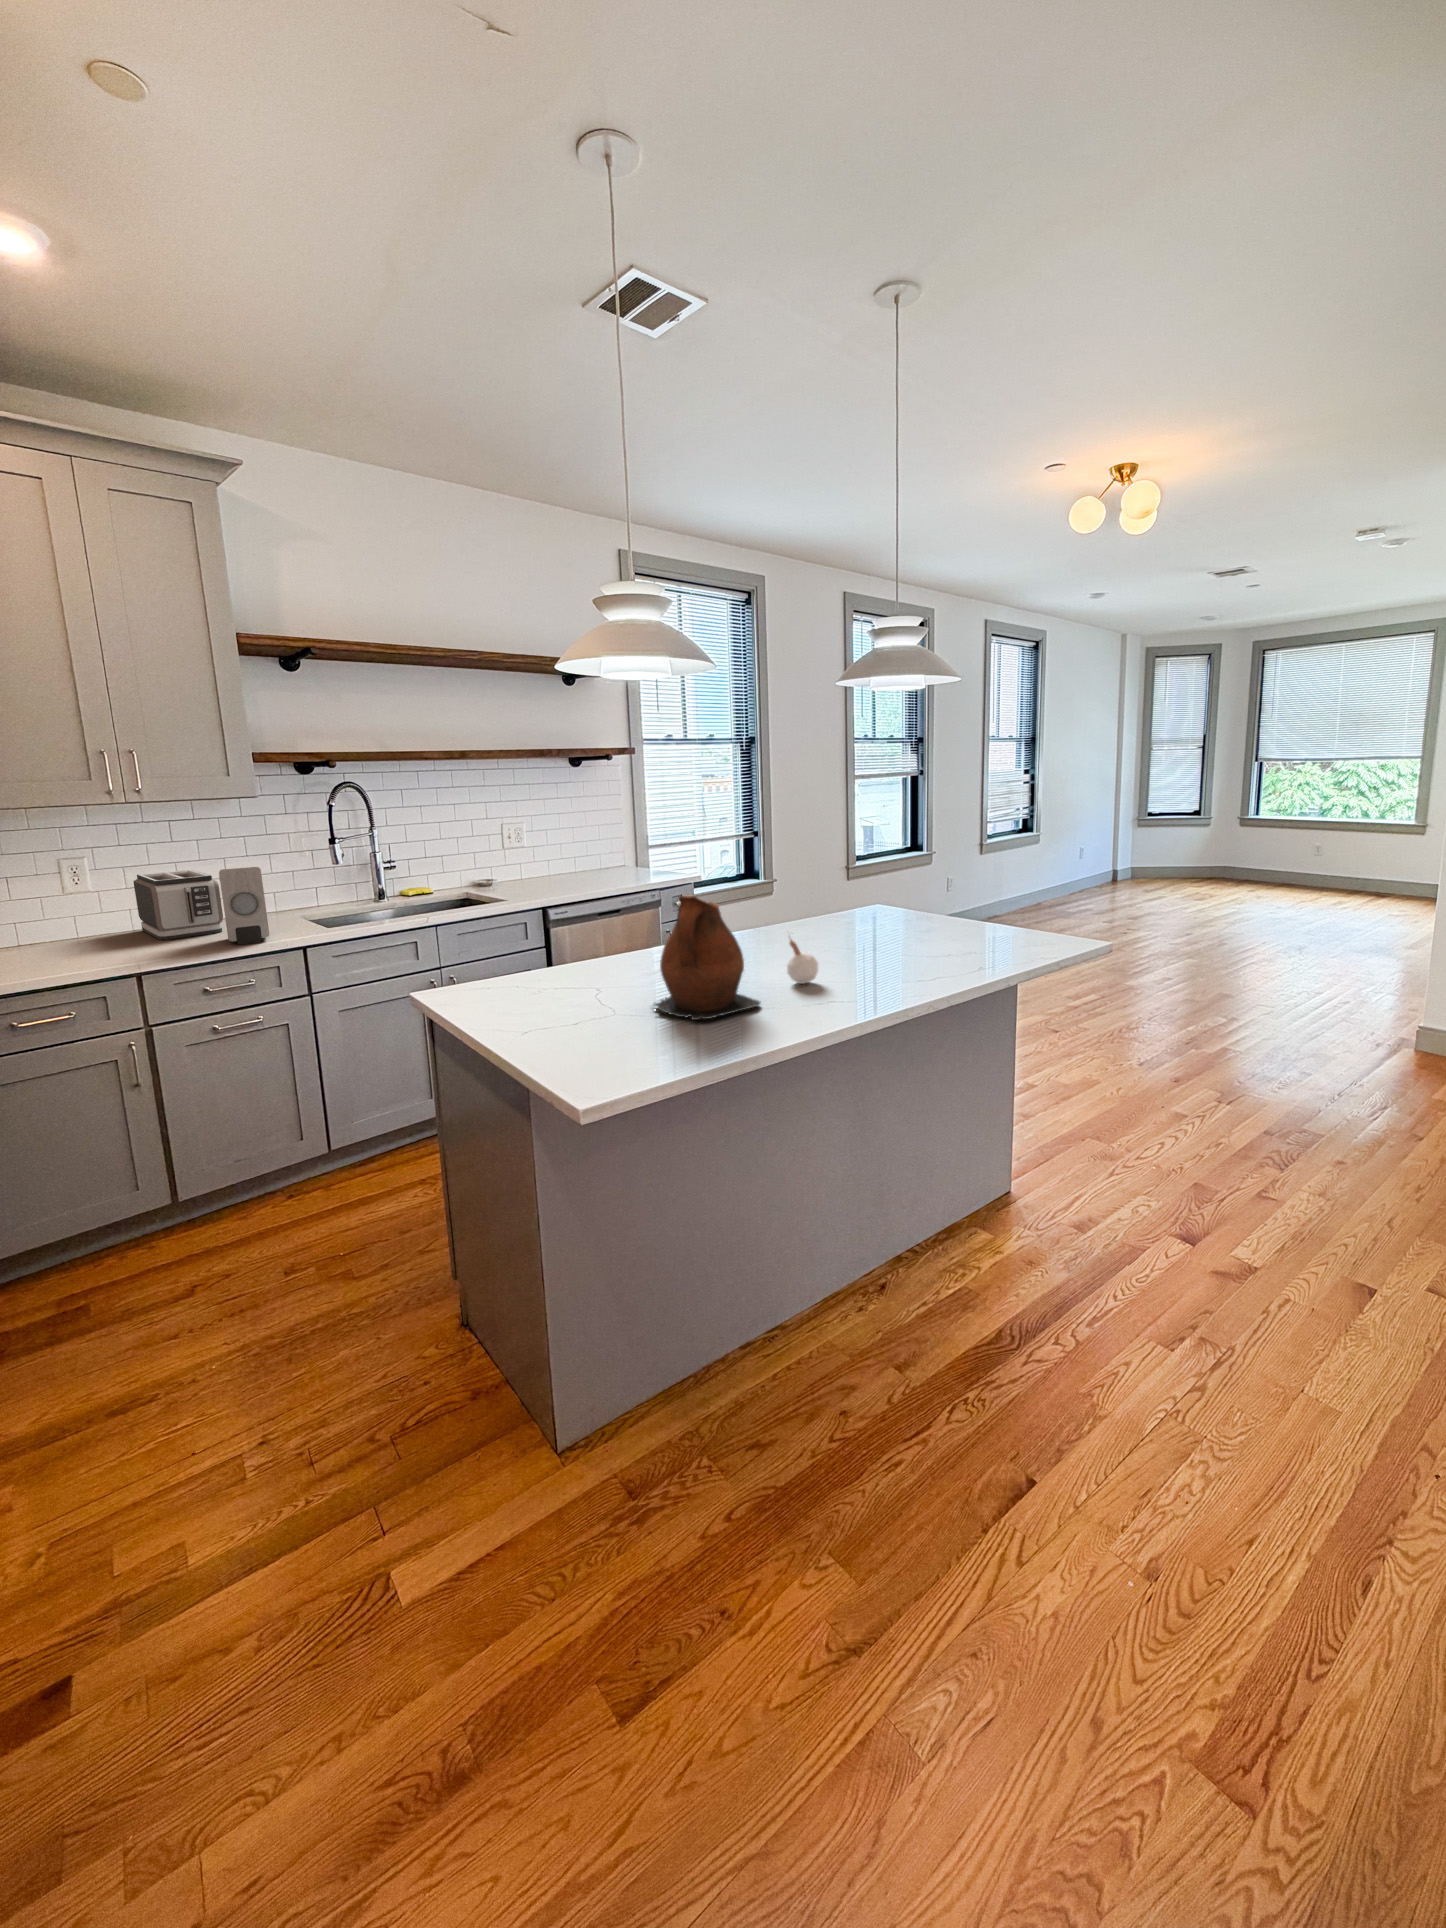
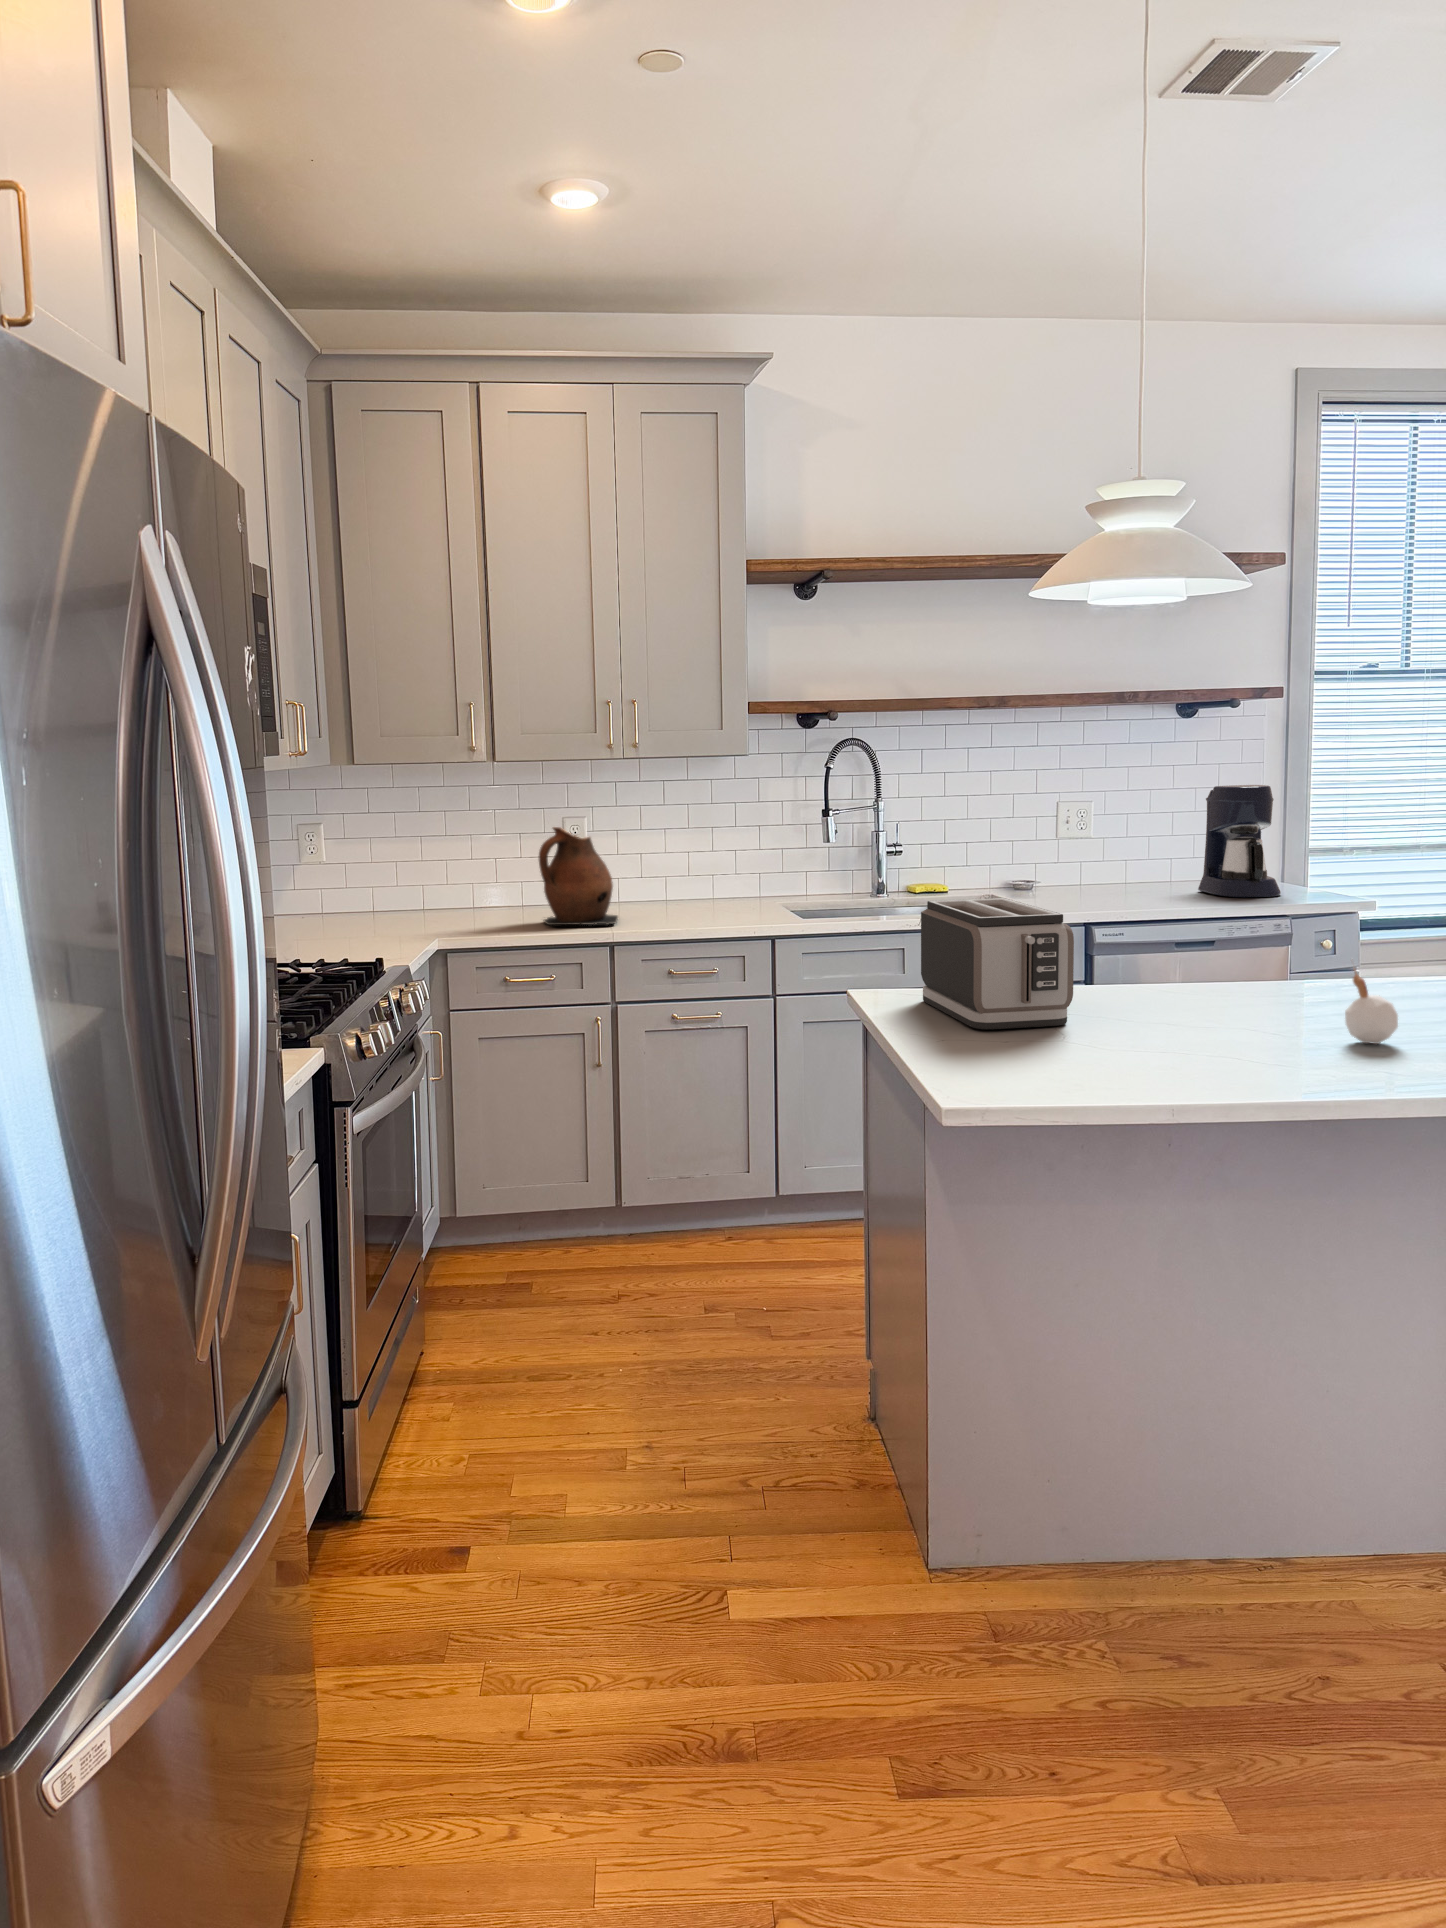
coffee maker: none [598,809,649,881] -> present [1198,785,1281,897]
soap dispenser: present [219,867,269,944] -> none [696,836,739,925]
toaster: present [133,870,223,940] -> present [921,898,1074,1029]
ceramic pitcher: present [653,895,760,1020] -> present [539,827,618,925]

